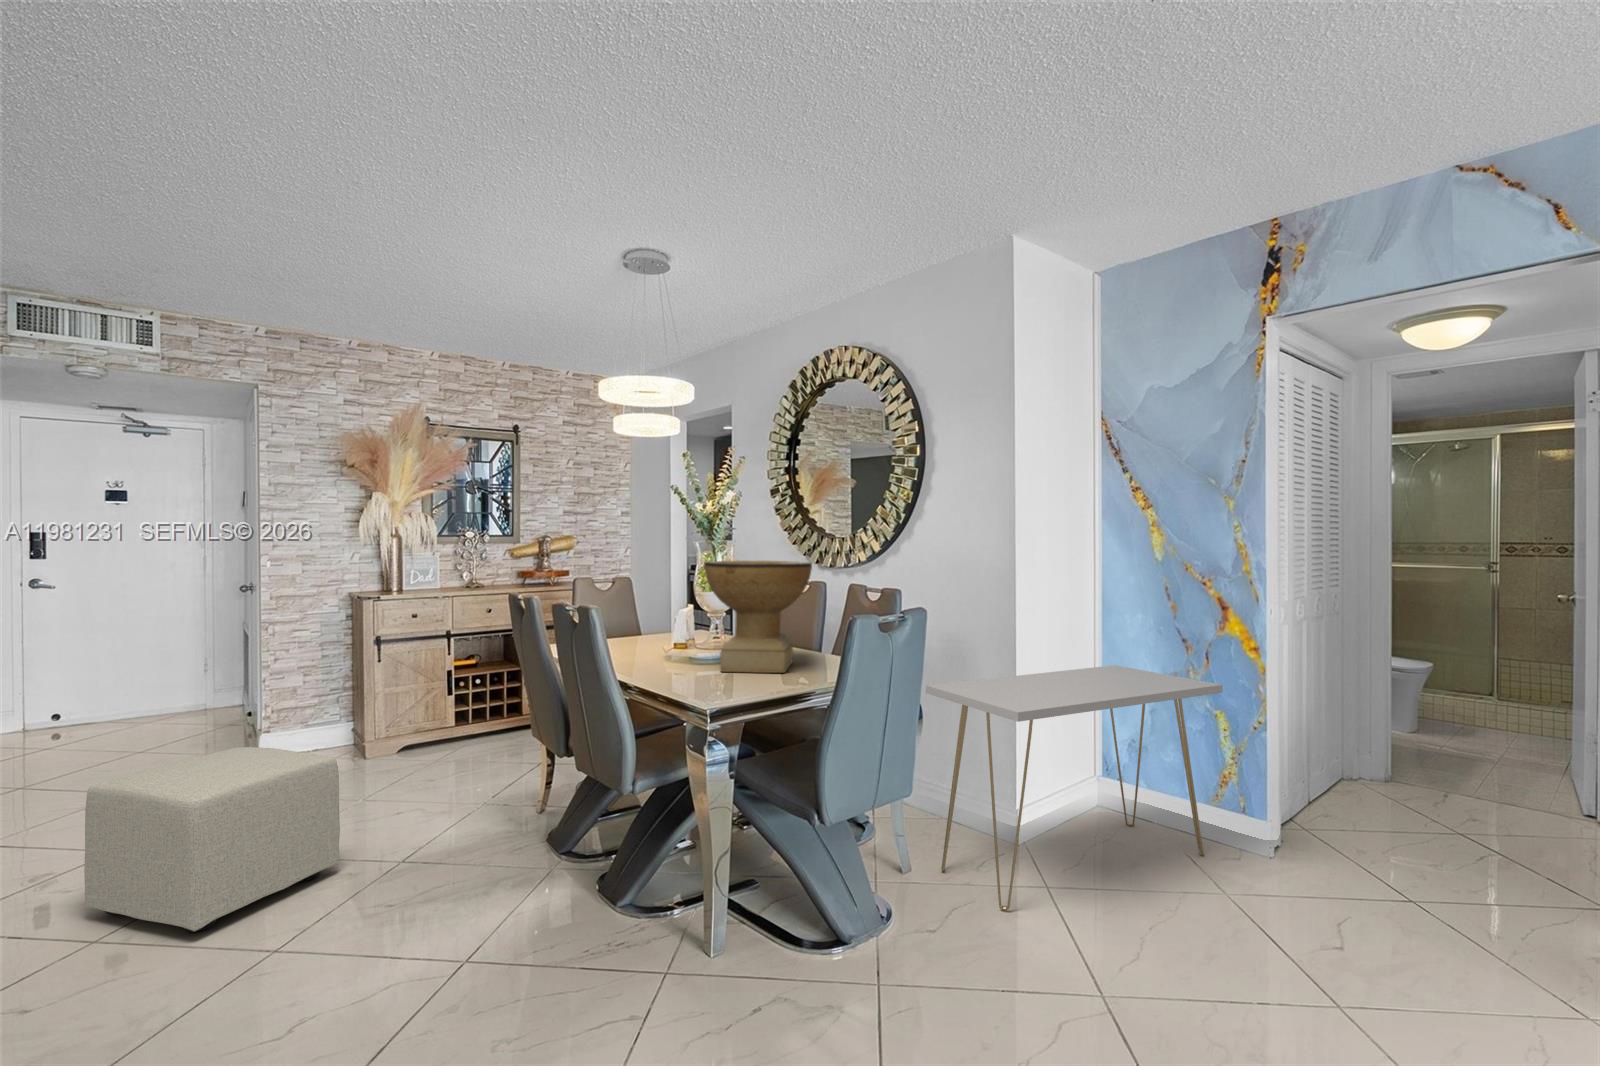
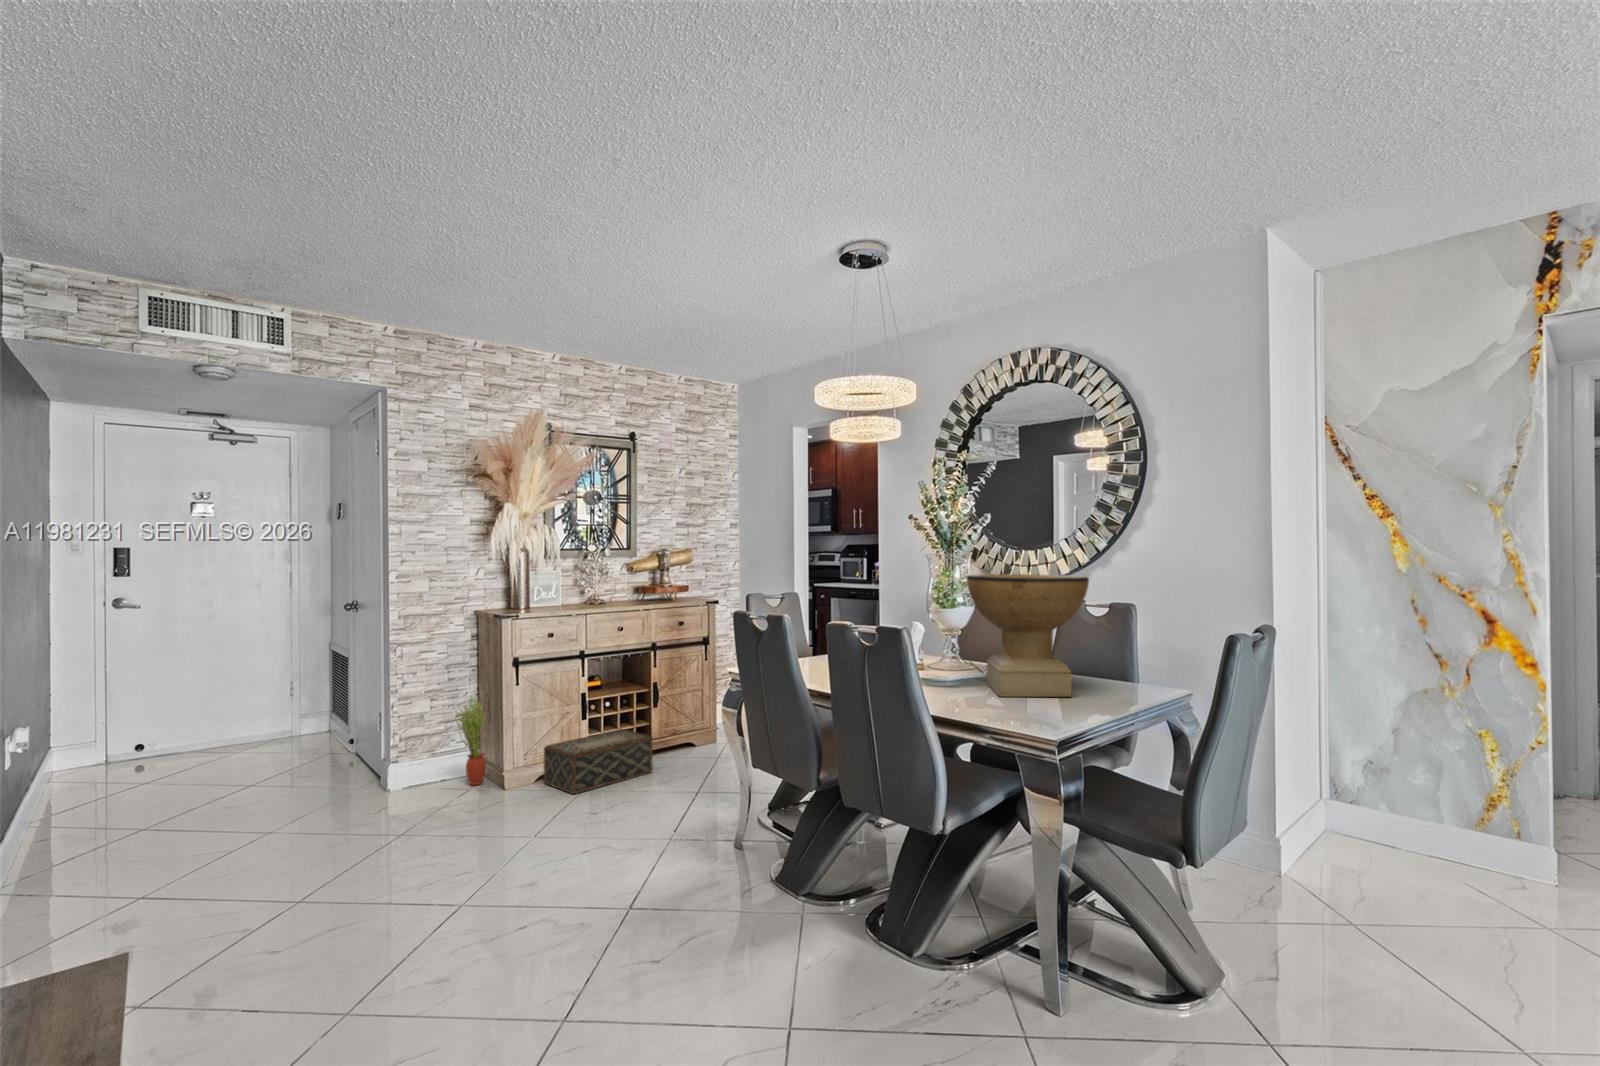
console table: present [926,665,1223,910] -> none [1211,683,1522,957]
potted plant: none [320,673,351,754] -> present [456,697,487,785]
woven basket: none [402,705,509,763] -> present [544,729,653,794]
ottoman: present [84,747,340,932] -> none [320,786,576,1007]

